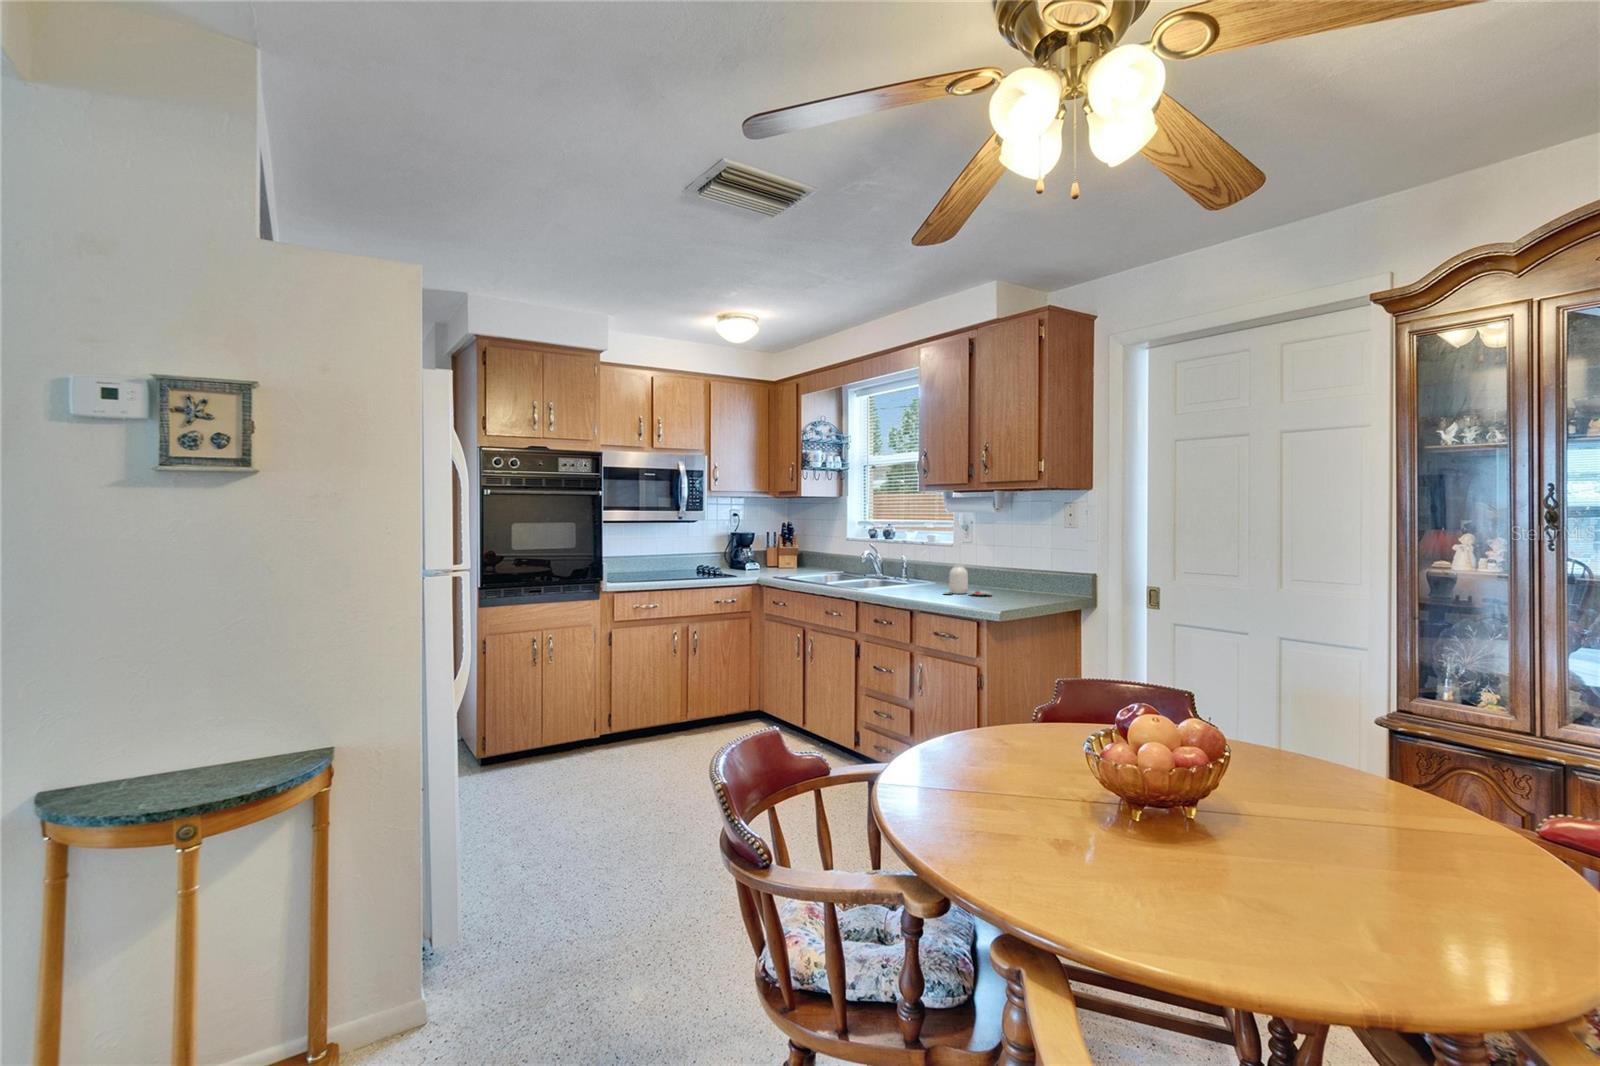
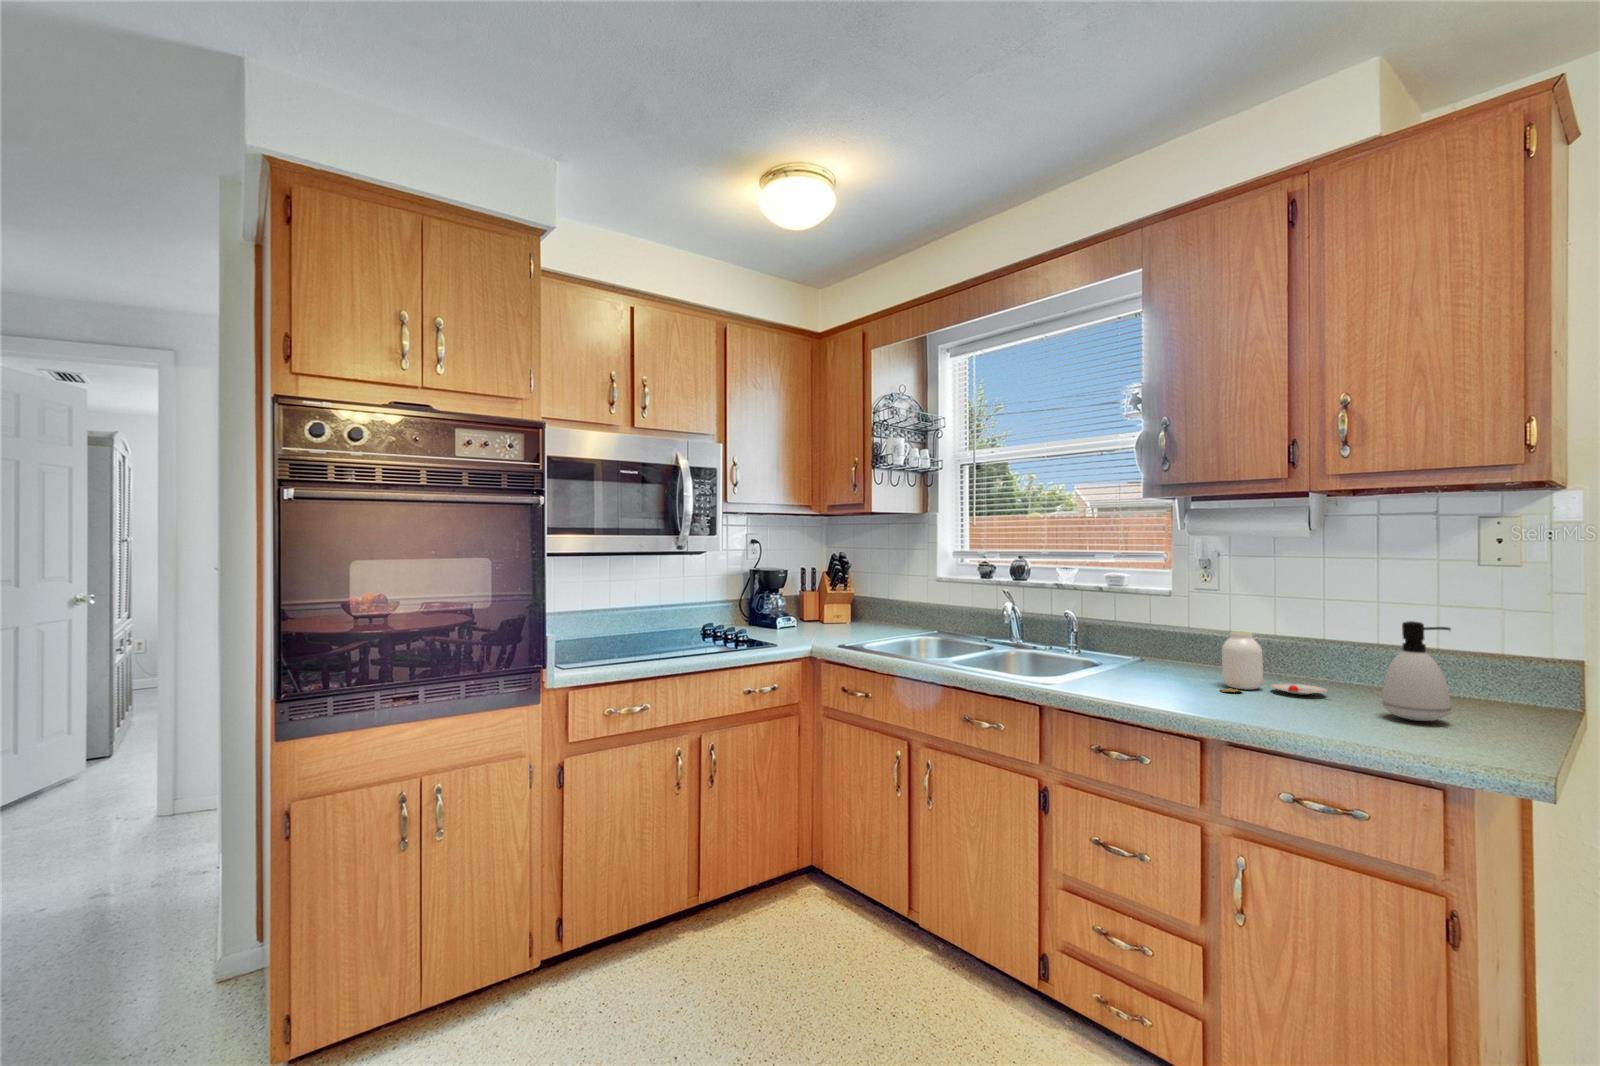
soap dispenser: none [994,555,1020,602] -> present [1382,621,1451,721]

